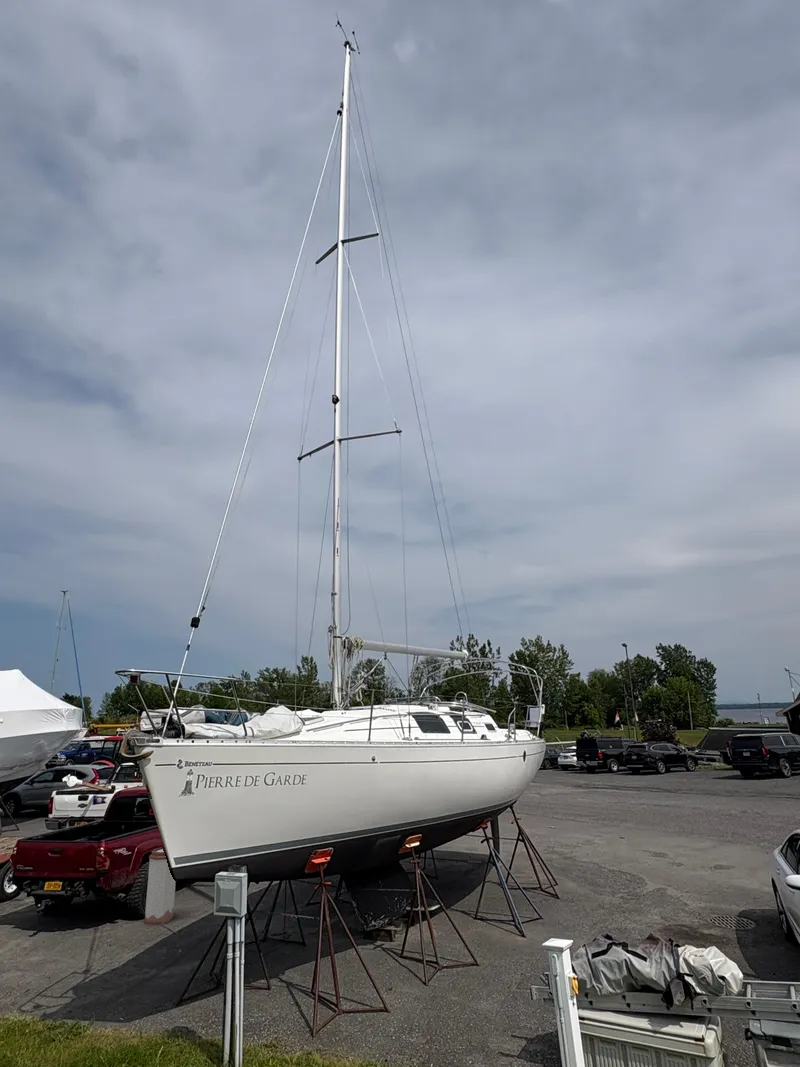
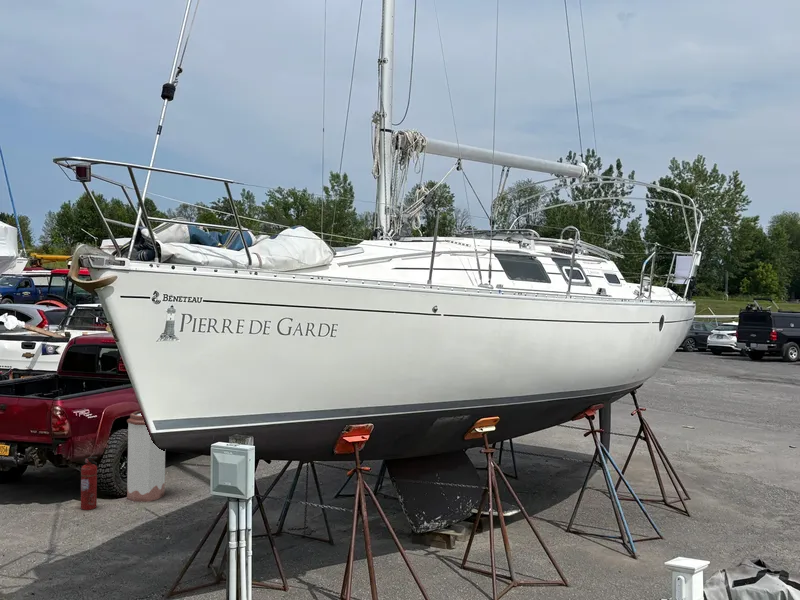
fire extinguisher: none [110,889,127,935] -> present [81,457,97,510]

